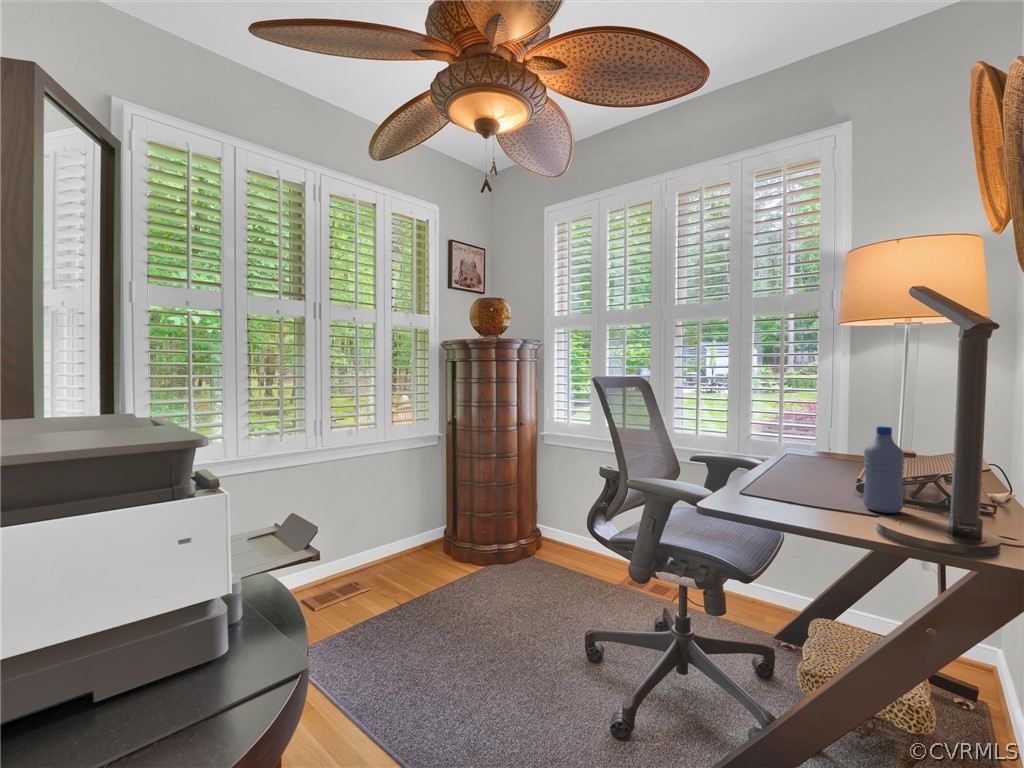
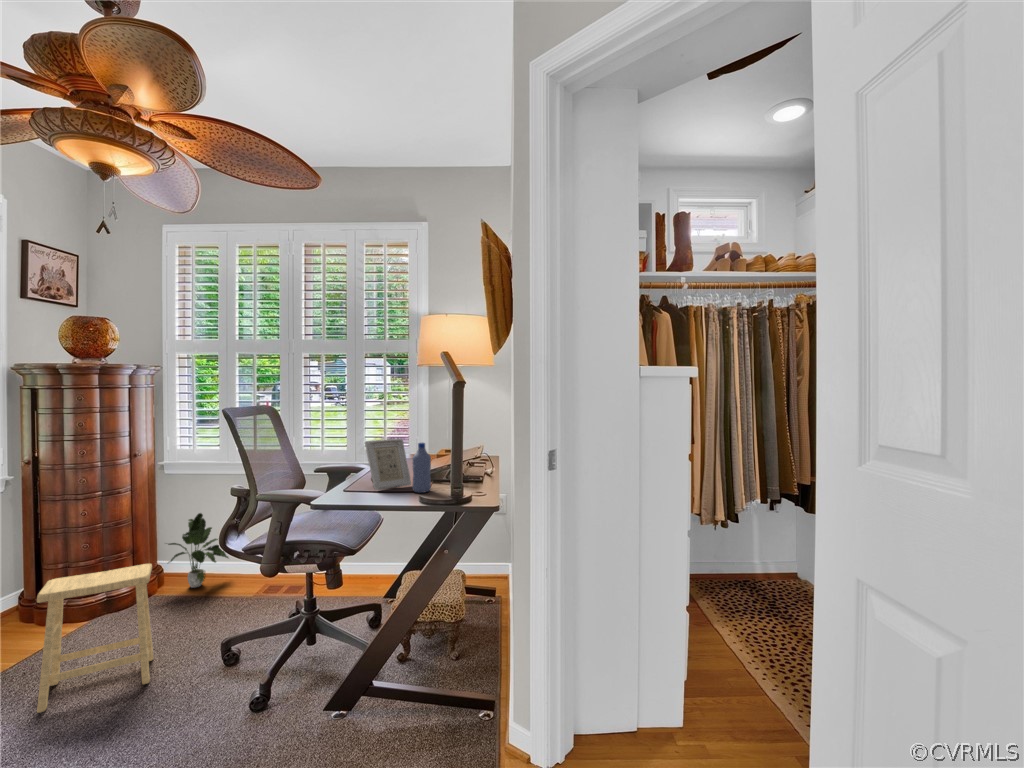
picture frame: none [770,419,854,495] -> present [365,439,411,490]
potted plant: none [541,485,595,558] -> present [168,513,228,588]
footstool: none [441,525,527,651] -> present [37,564,153,713]

